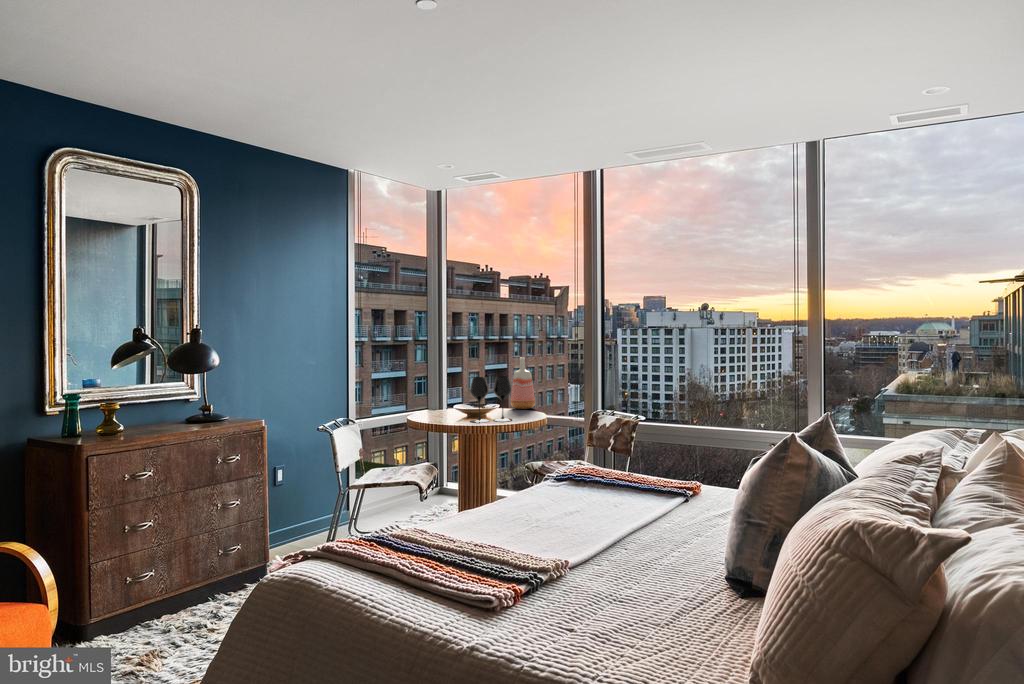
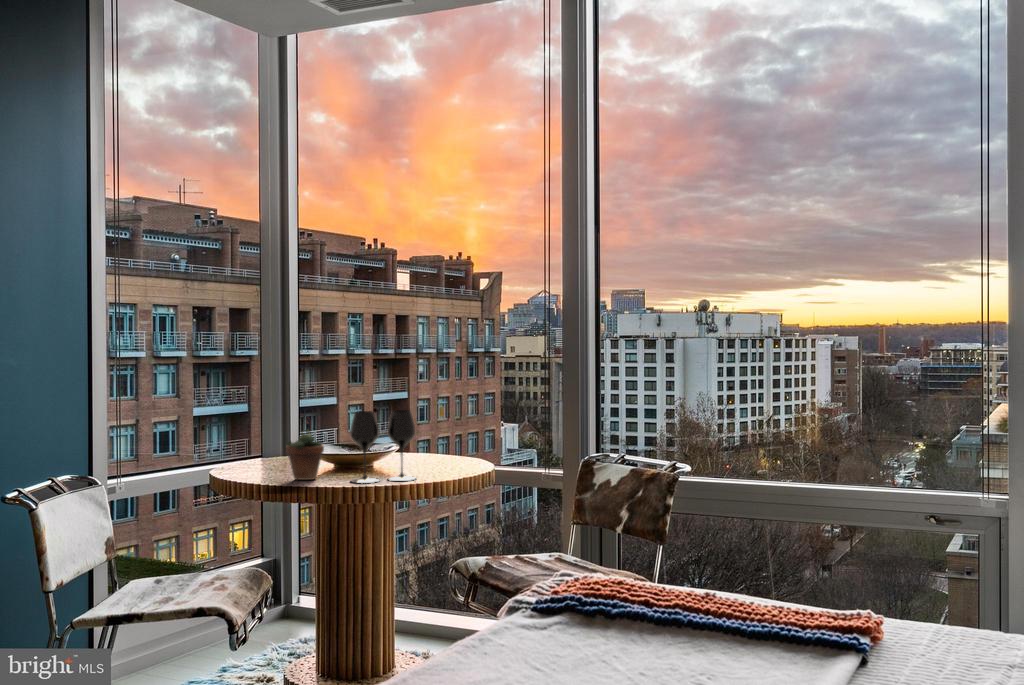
vase: present [511,357,535,409] -> none [413,381,452,461]
succulent plant: none [431,381,454,420] -> present [286,421,324,480]

